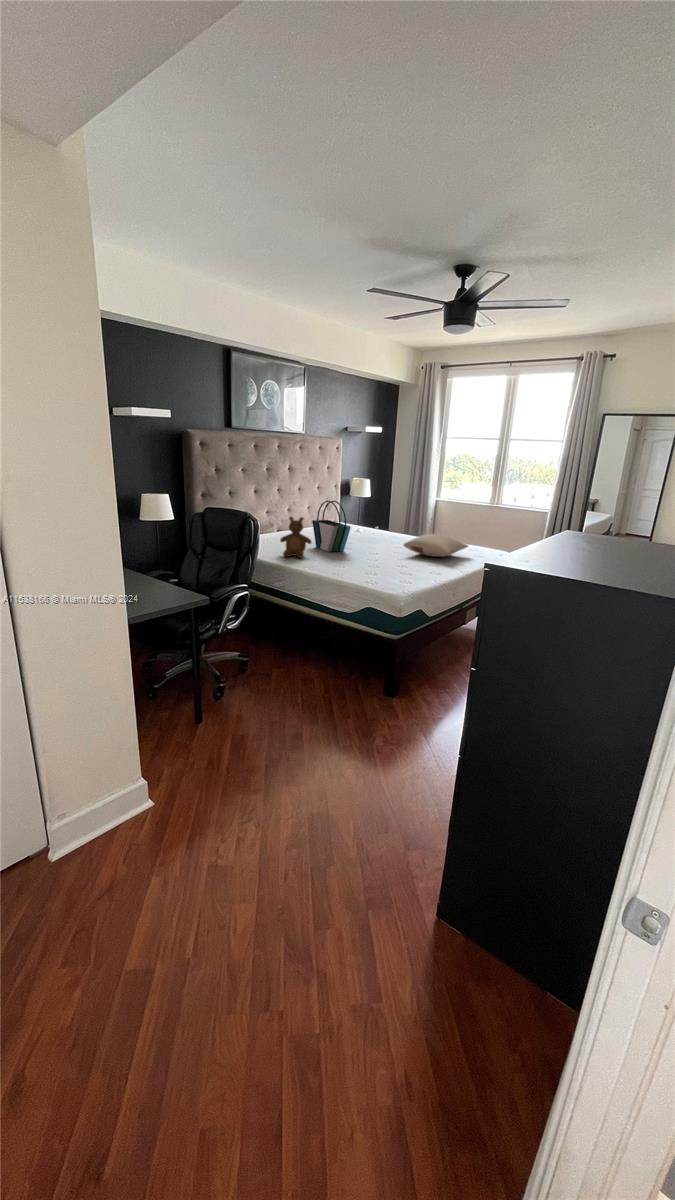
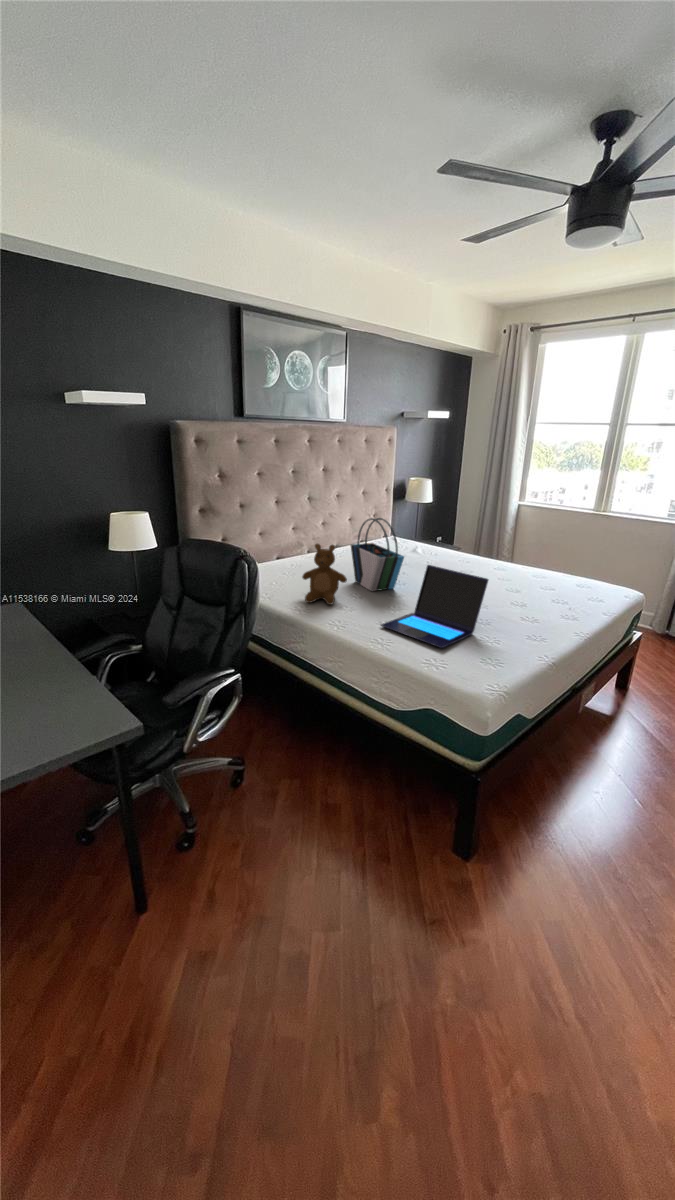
laptop: none [336,529,405,577] -> present [381,565,488,648]
pillow: present [404,534,468,557] -> none [481,566,580,603]

